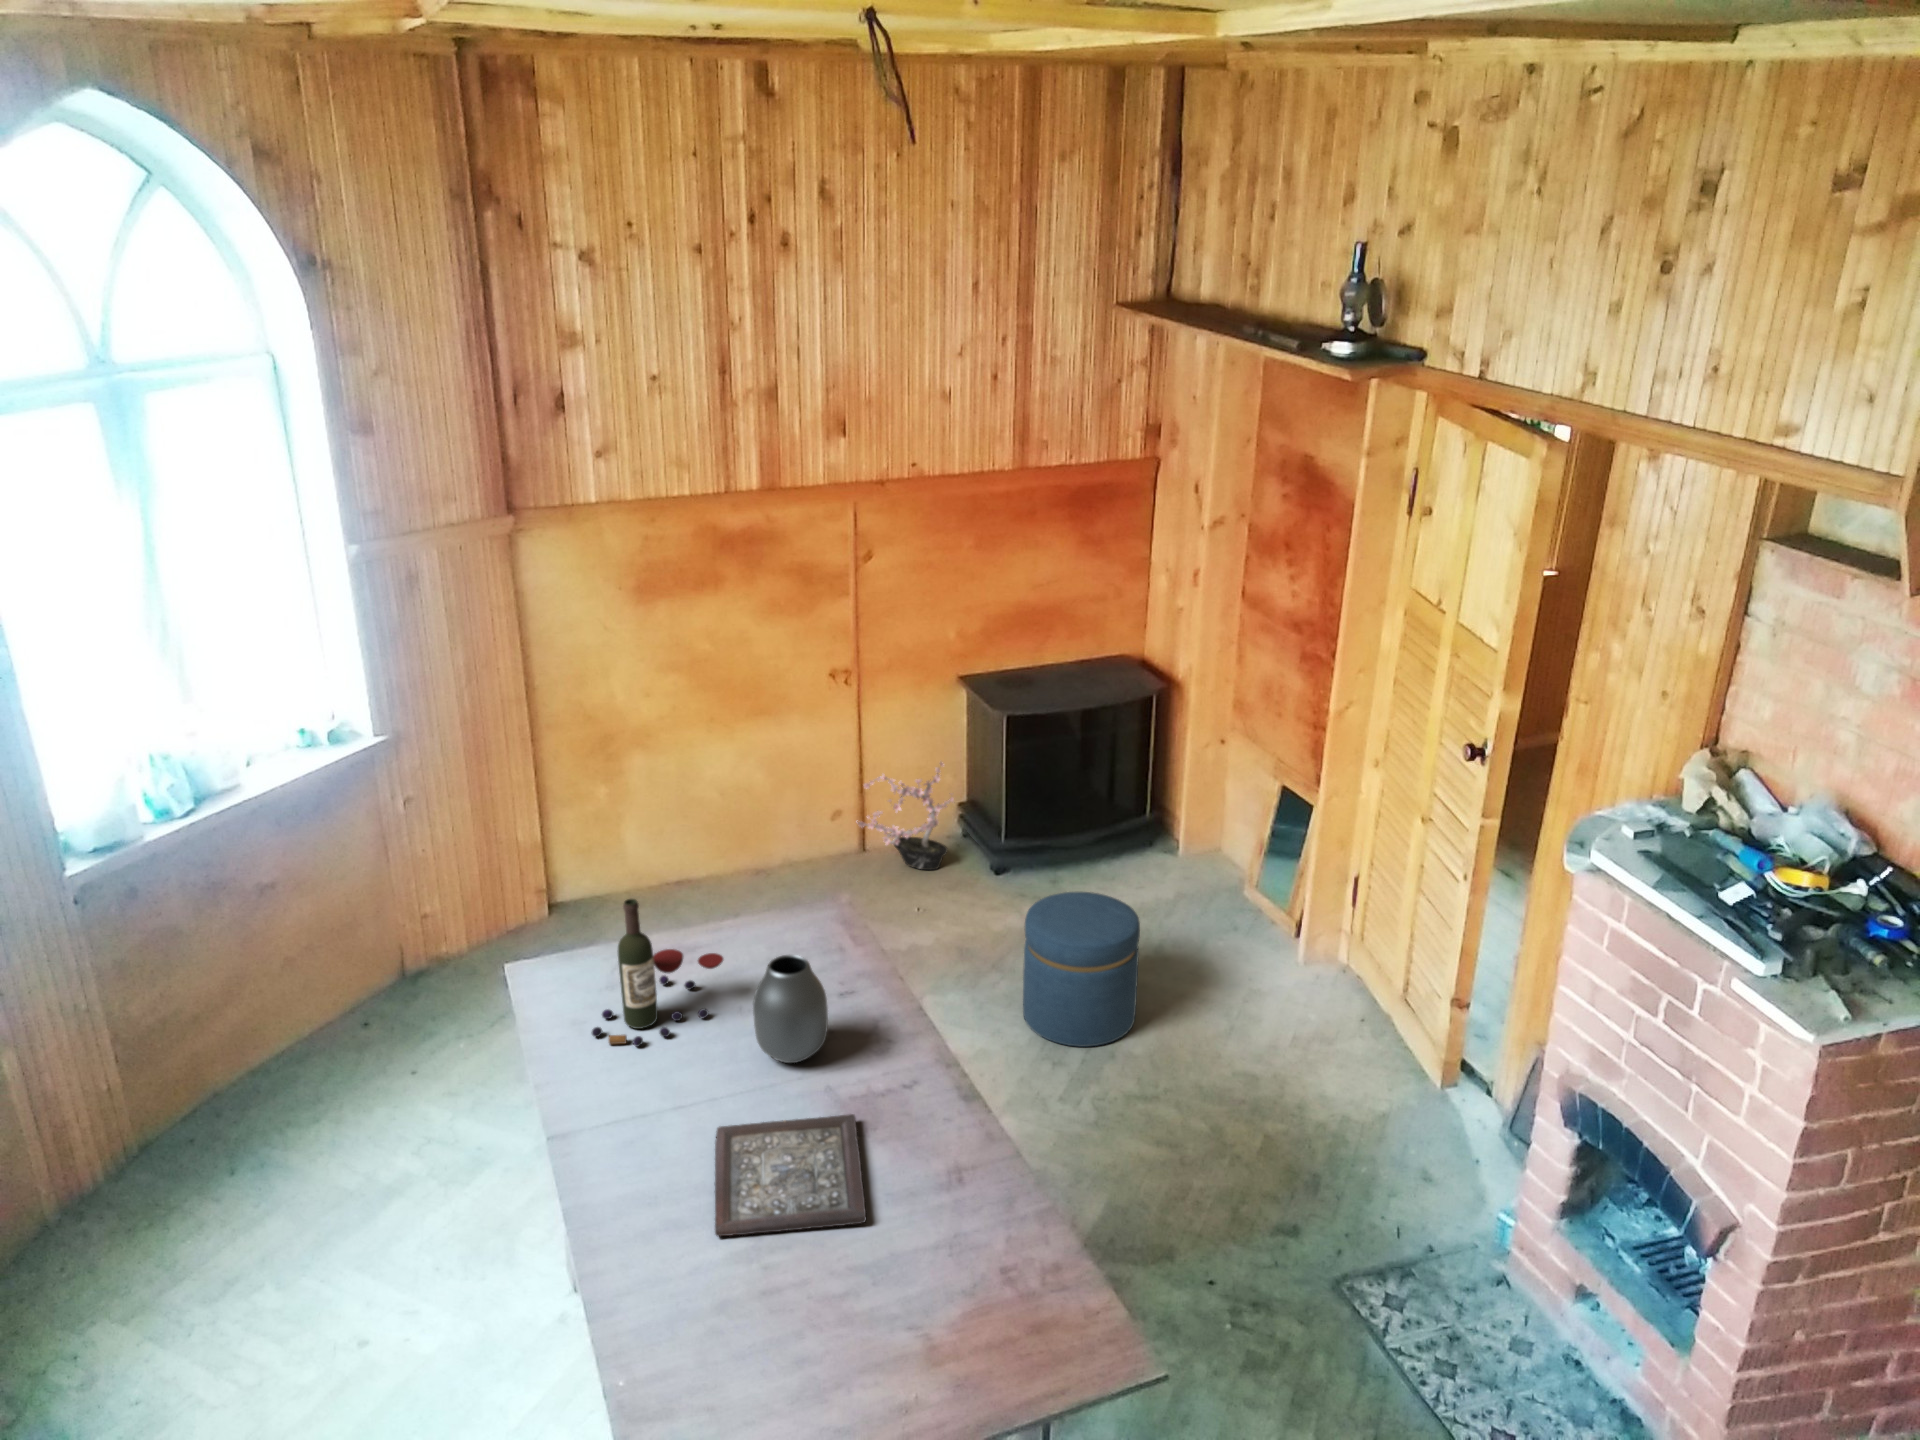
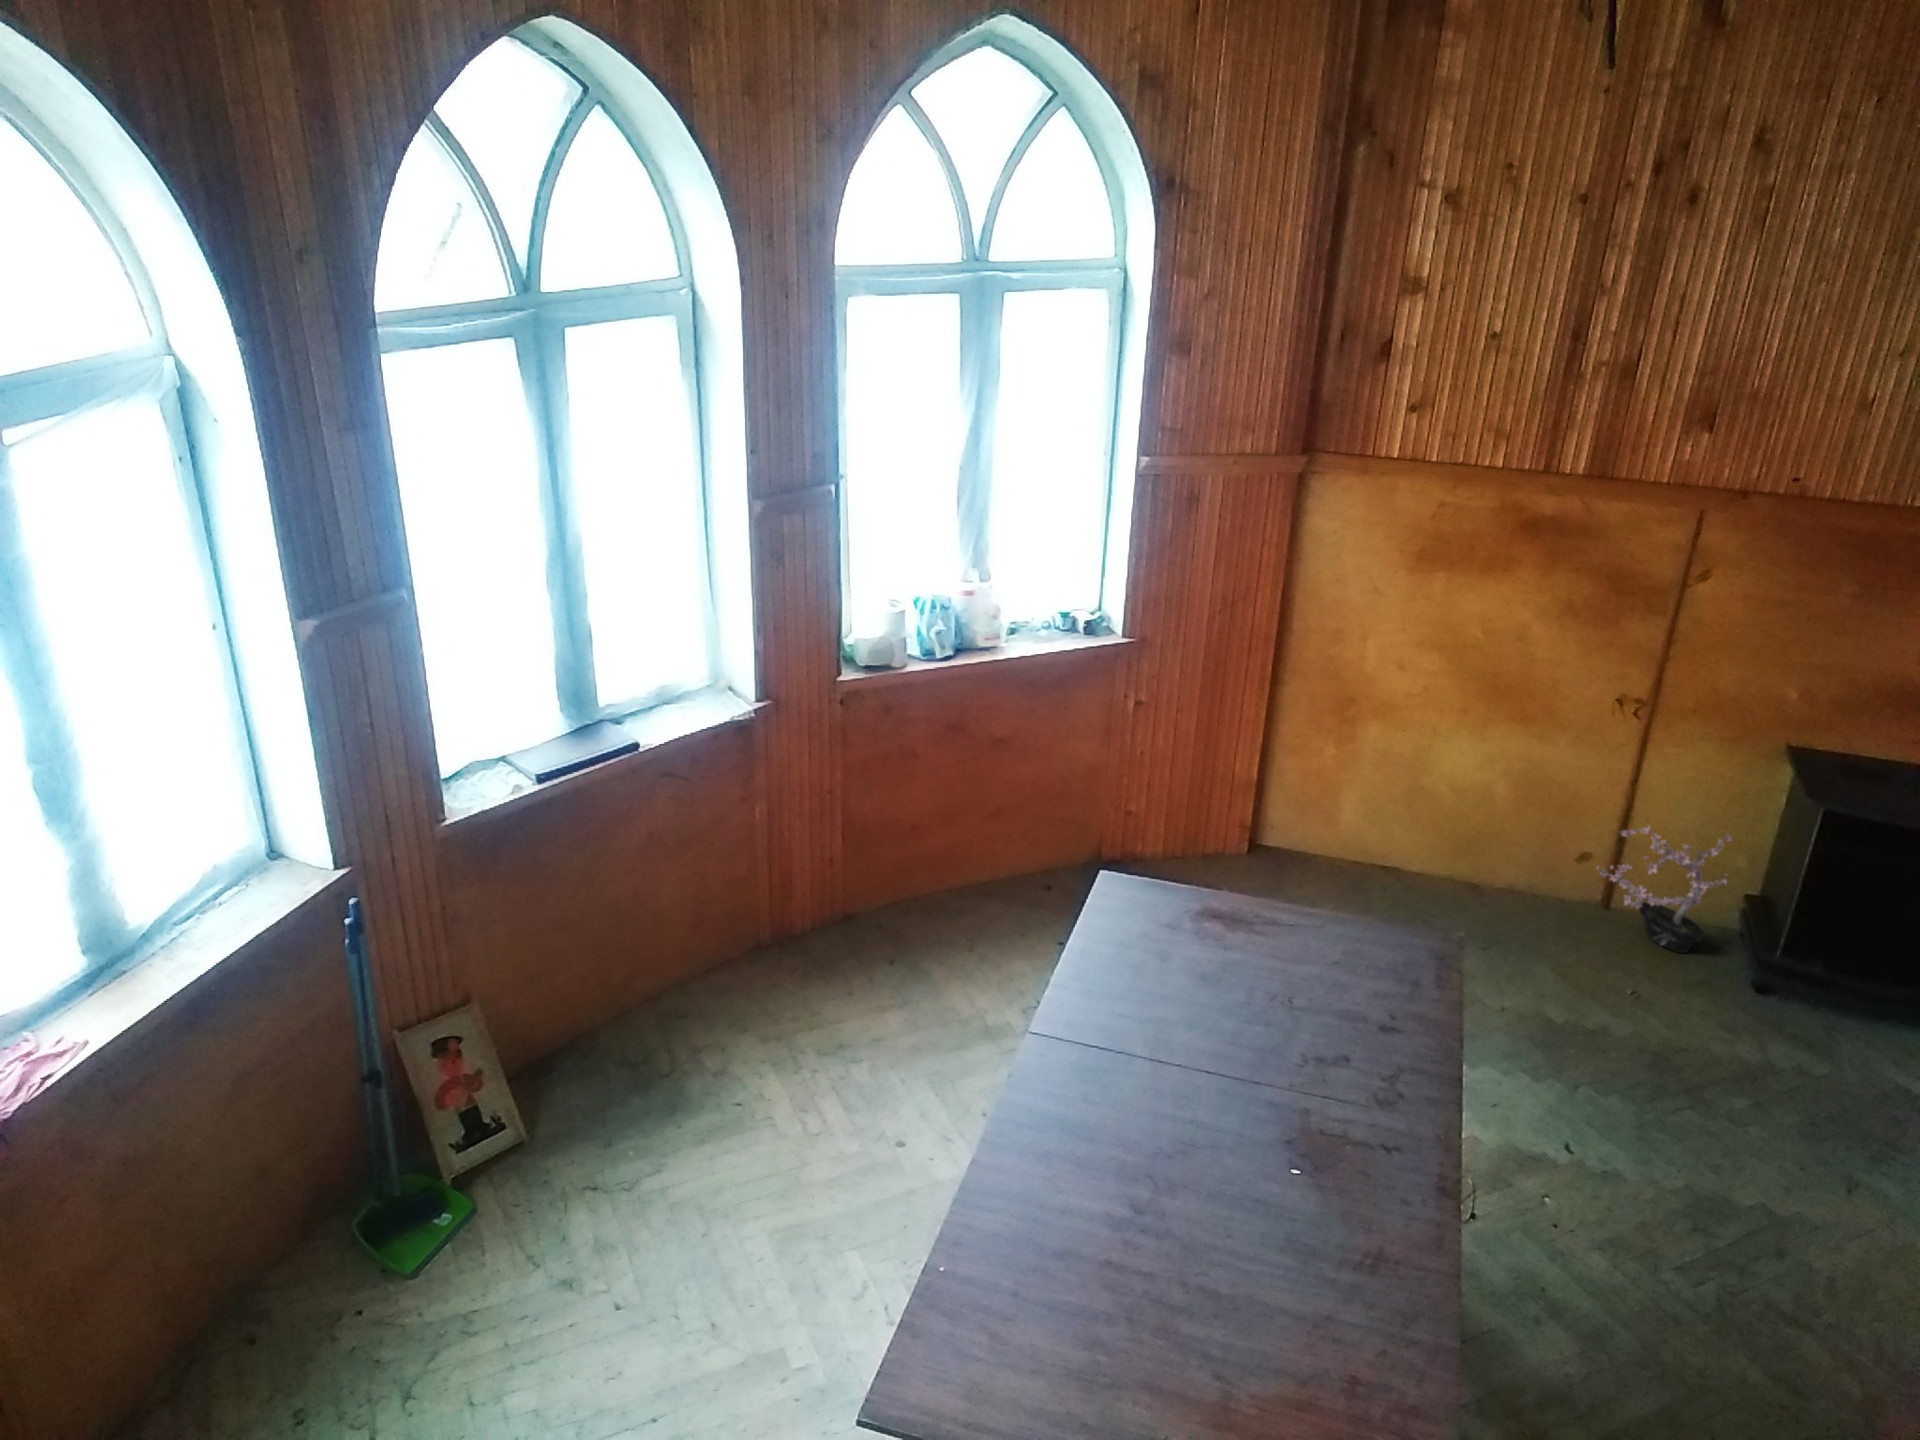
ottoman: present [1023,892,1140,1047] -> none [1697,1030,1894,1235]
wine bottle: present [592,899,723,1047] -> none [1138,847,1296,996]
vase: present [753,955,828,1063] -> none [1277,960,1363,1078]
tray: present [715,1114,866,1236] -> none [1119,1103,1331,1270]

